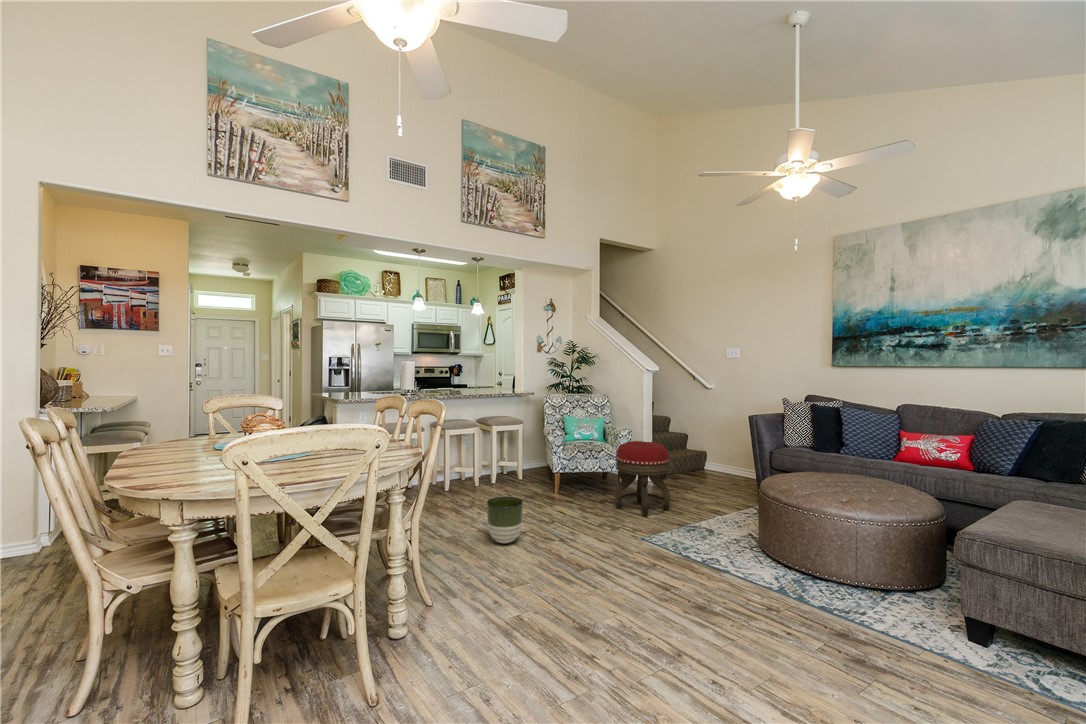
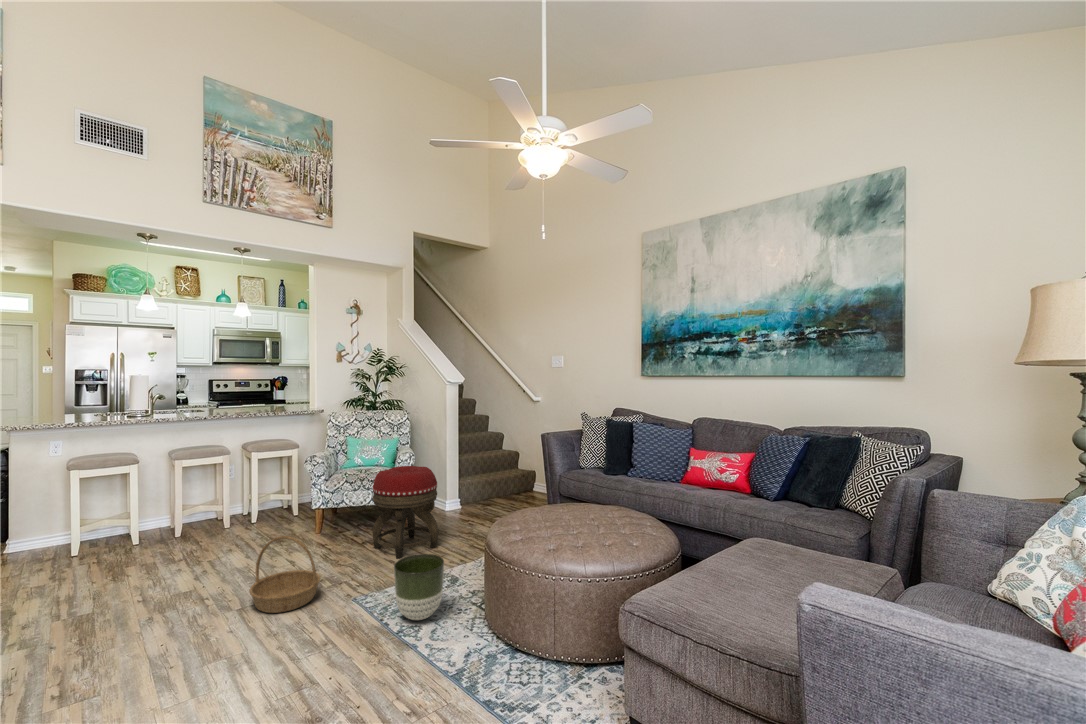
basket: none [565,491,616,550] -> present [249,536,320,613]
planter: present [487,497,523,543] -> present [394,554,444,620]

